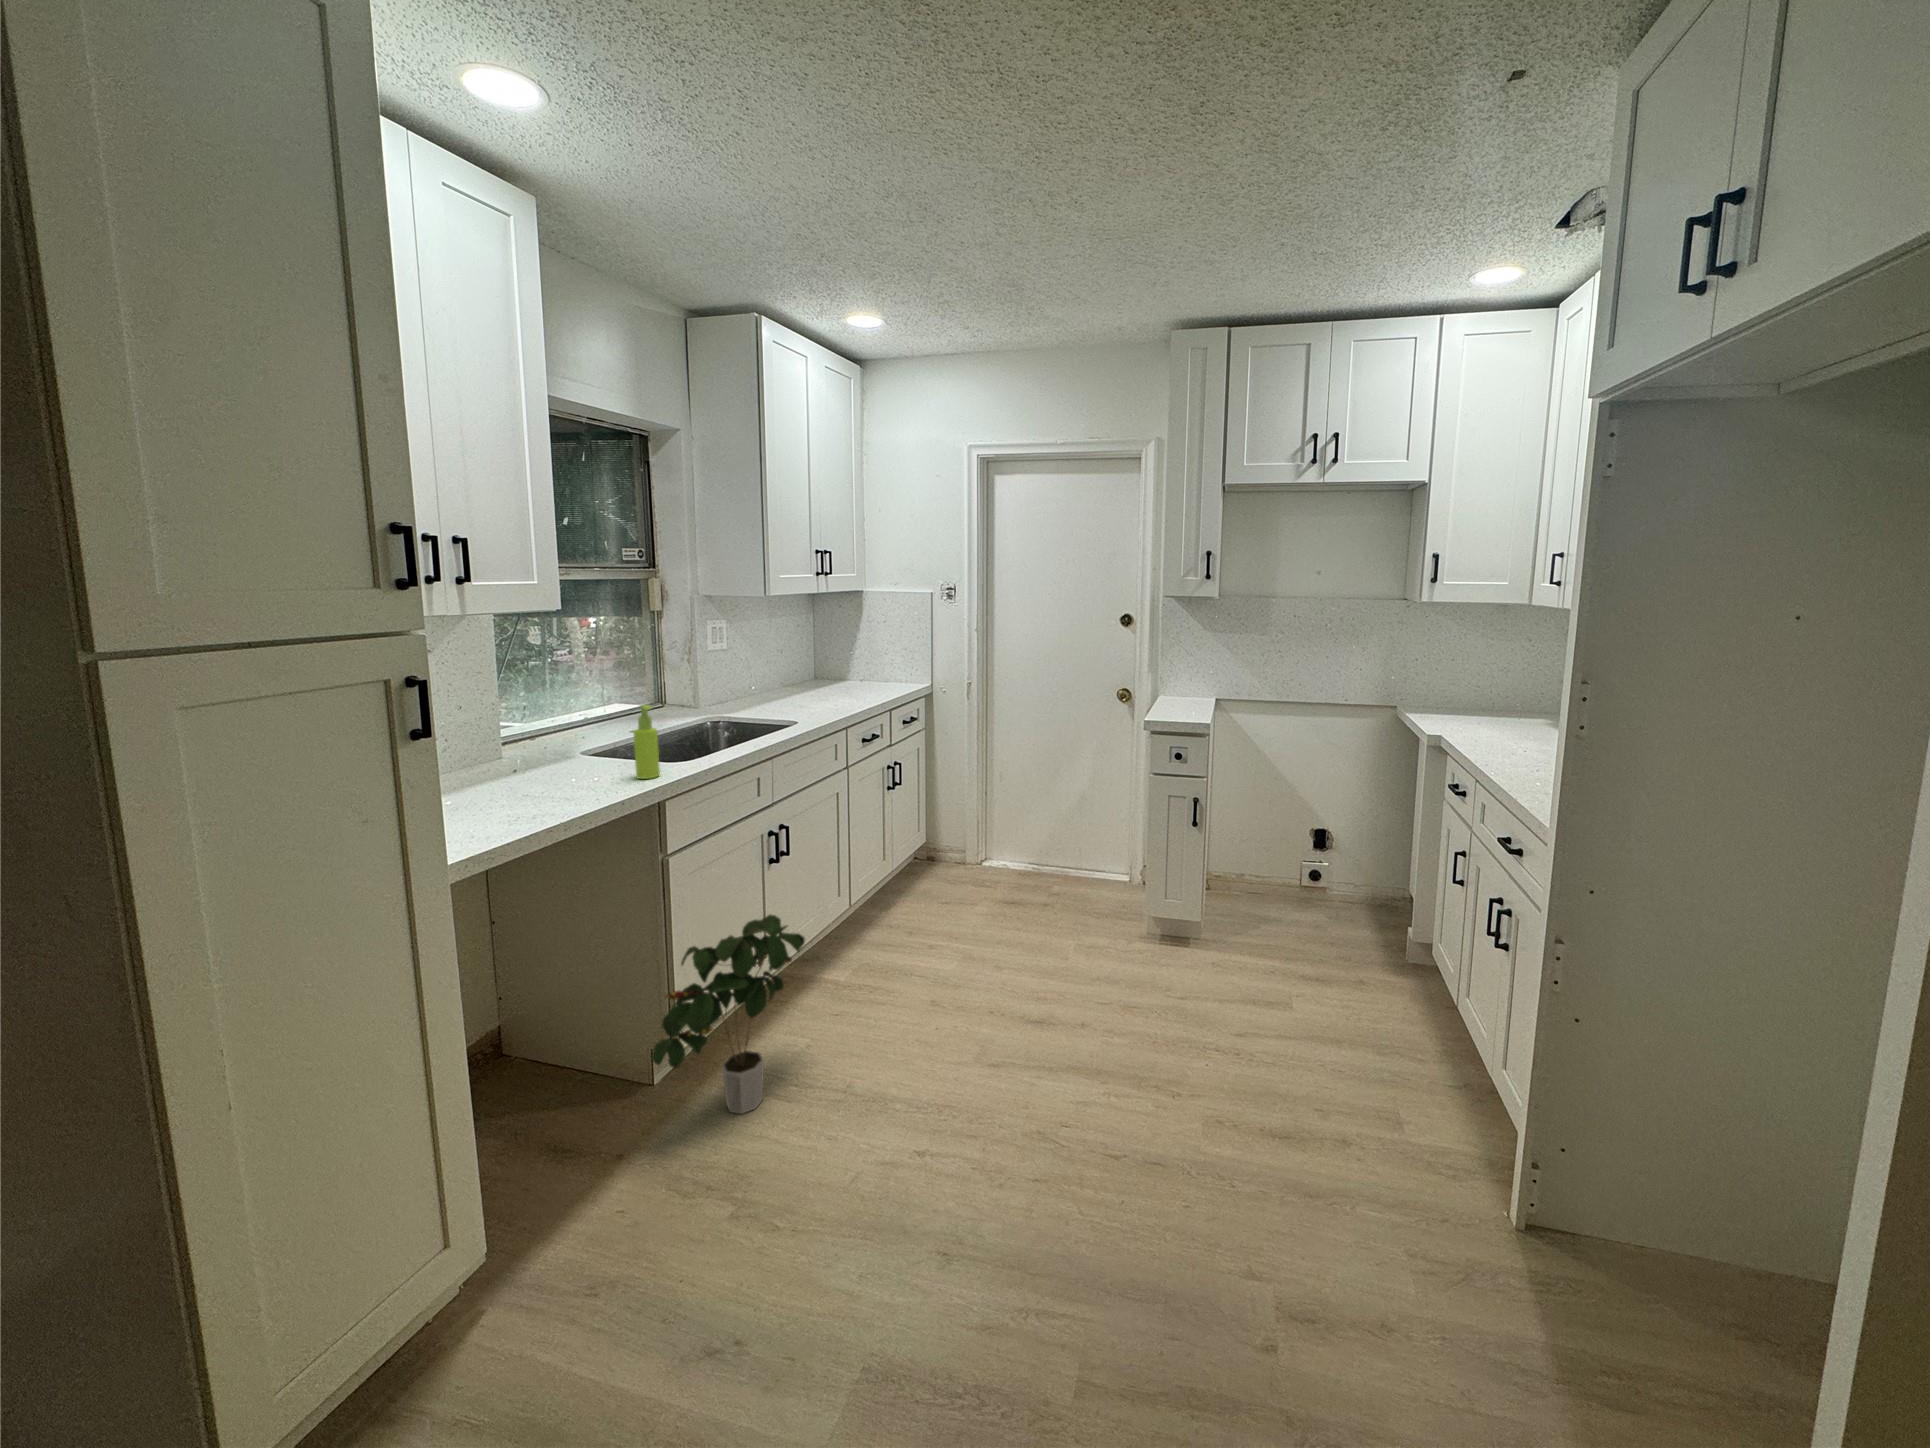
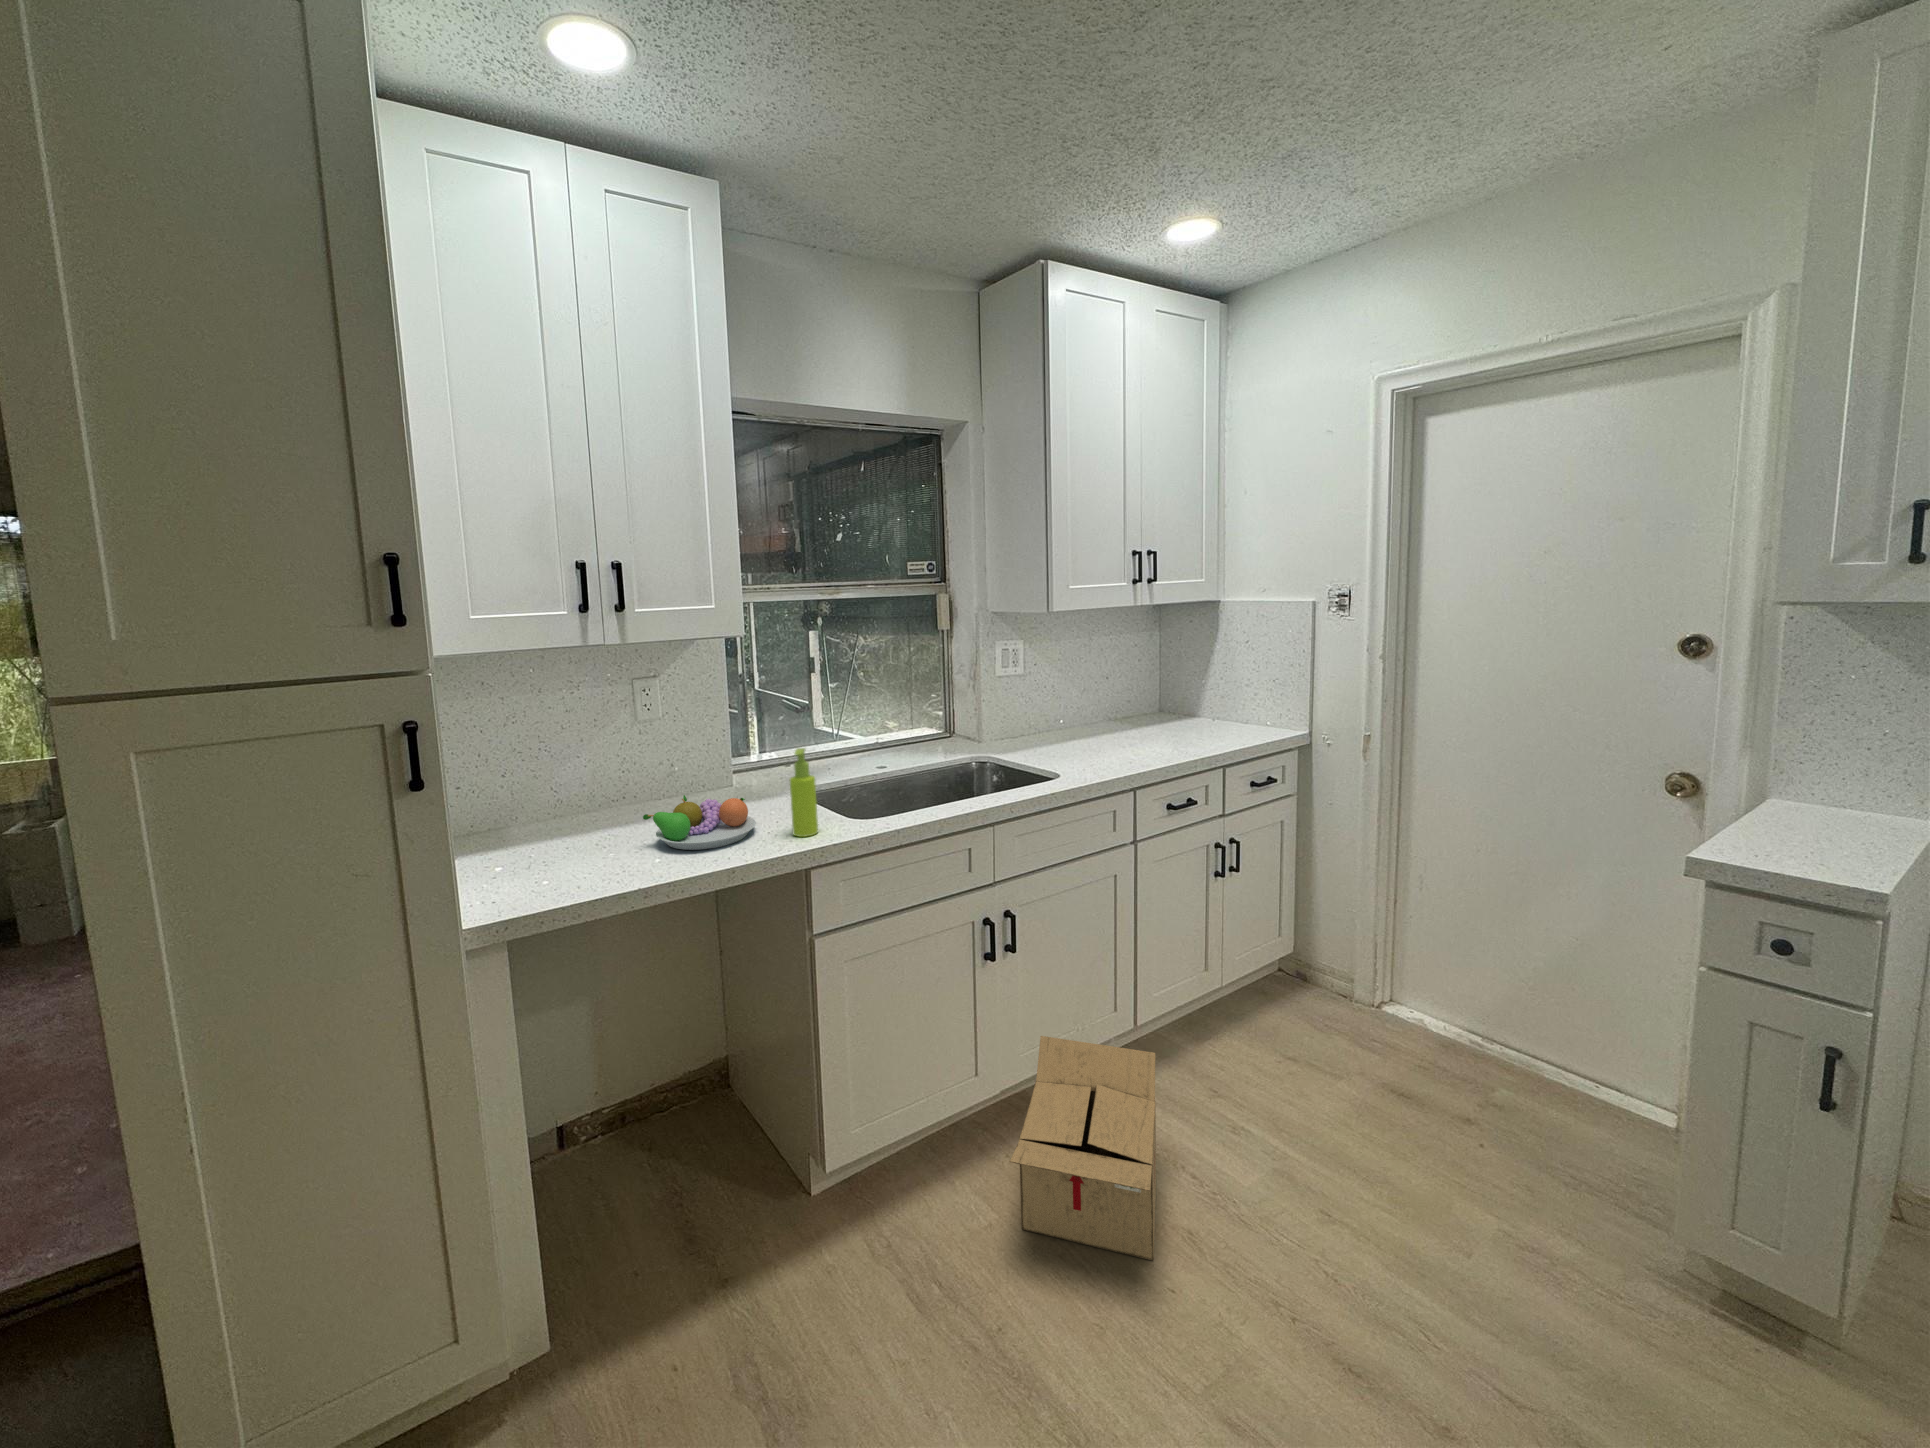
fruit bowl: none [483,756,598,804] -> present [643,795,756,850]
cardboard box: none [813,897,926,1035] -> present [1010,1036,1156,1260]
potted plant: present [652,915,805,1114] -> none [747,1040,968,1299]

